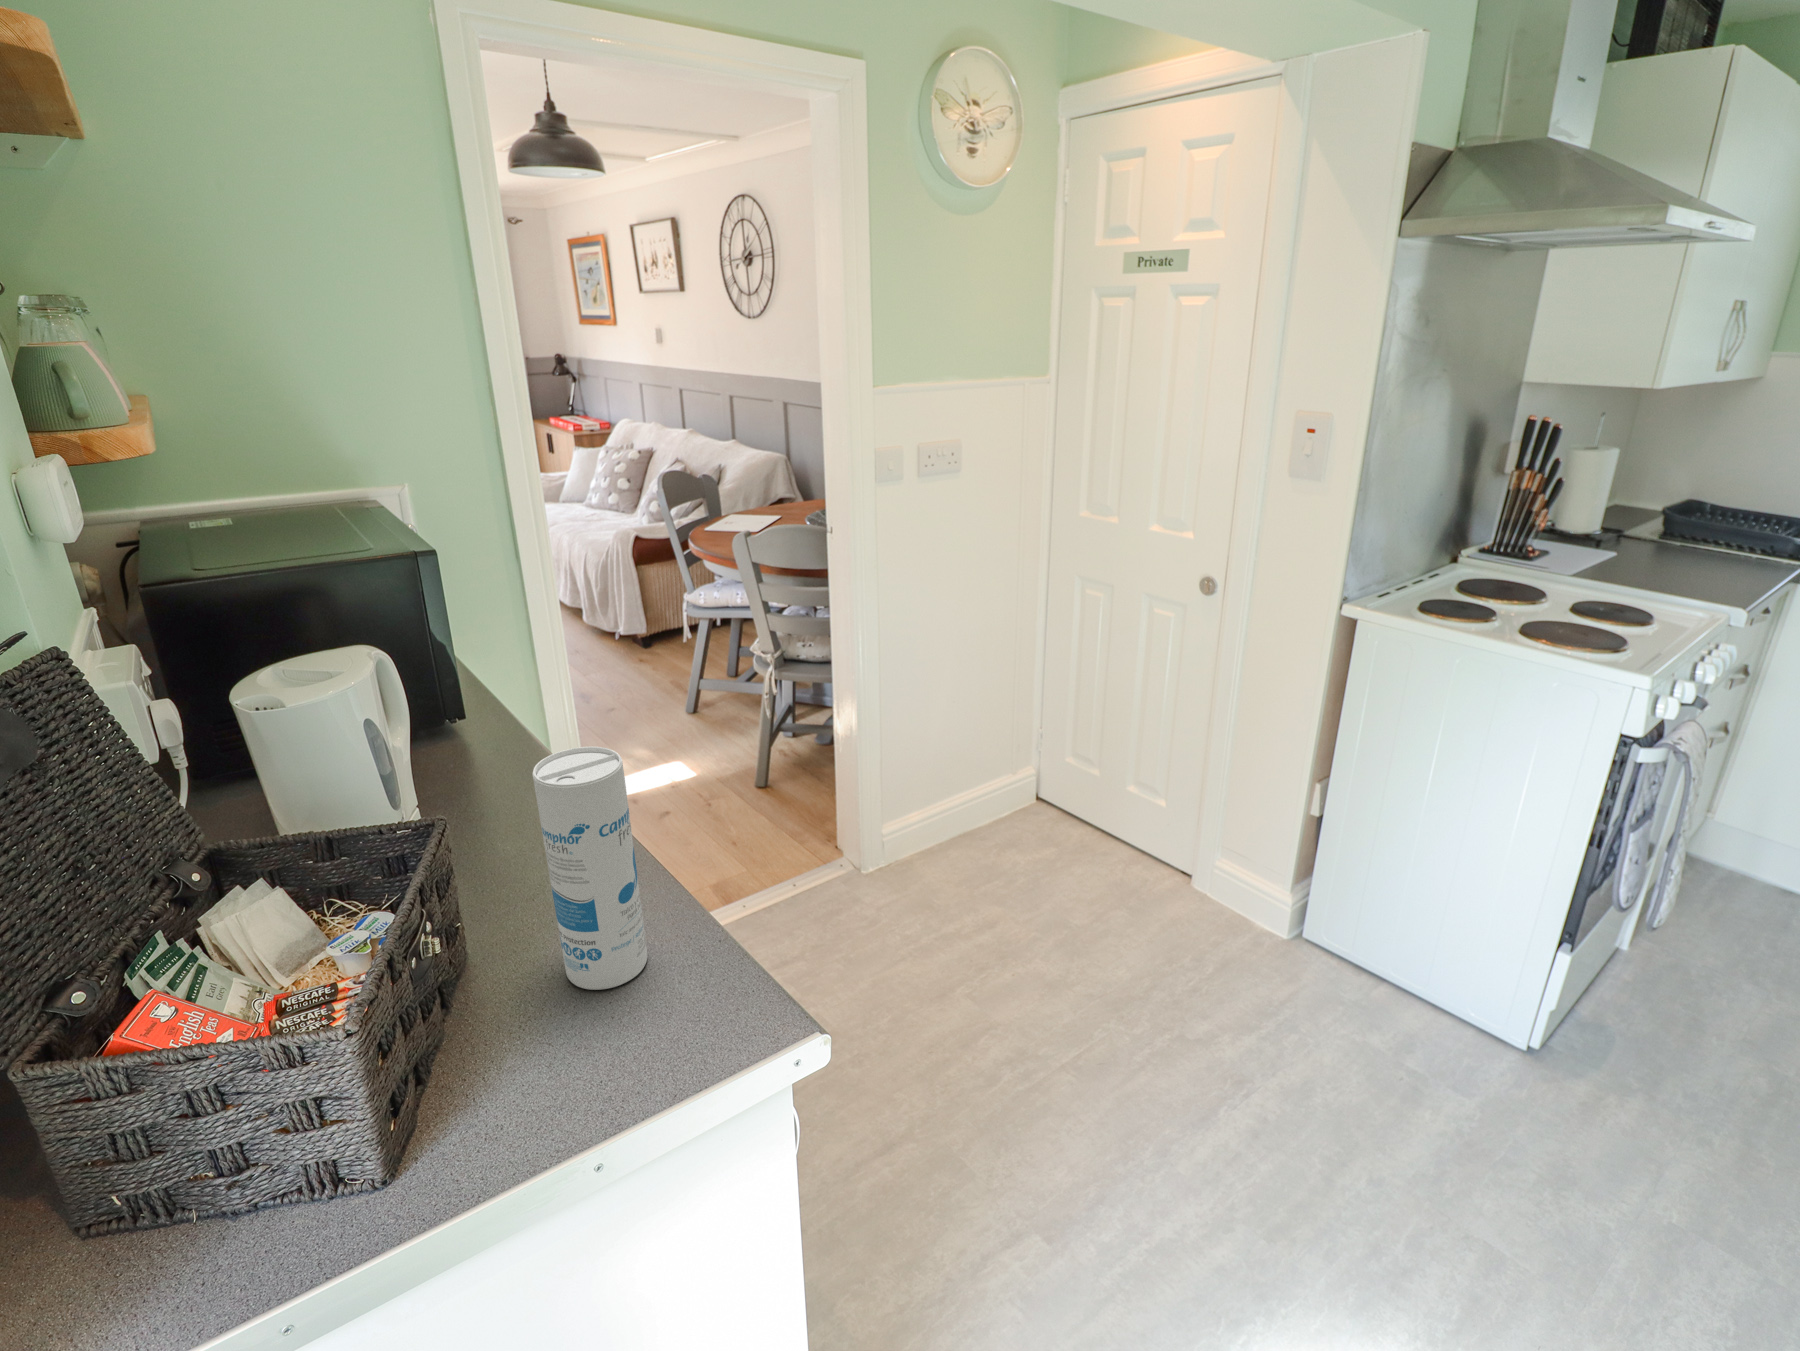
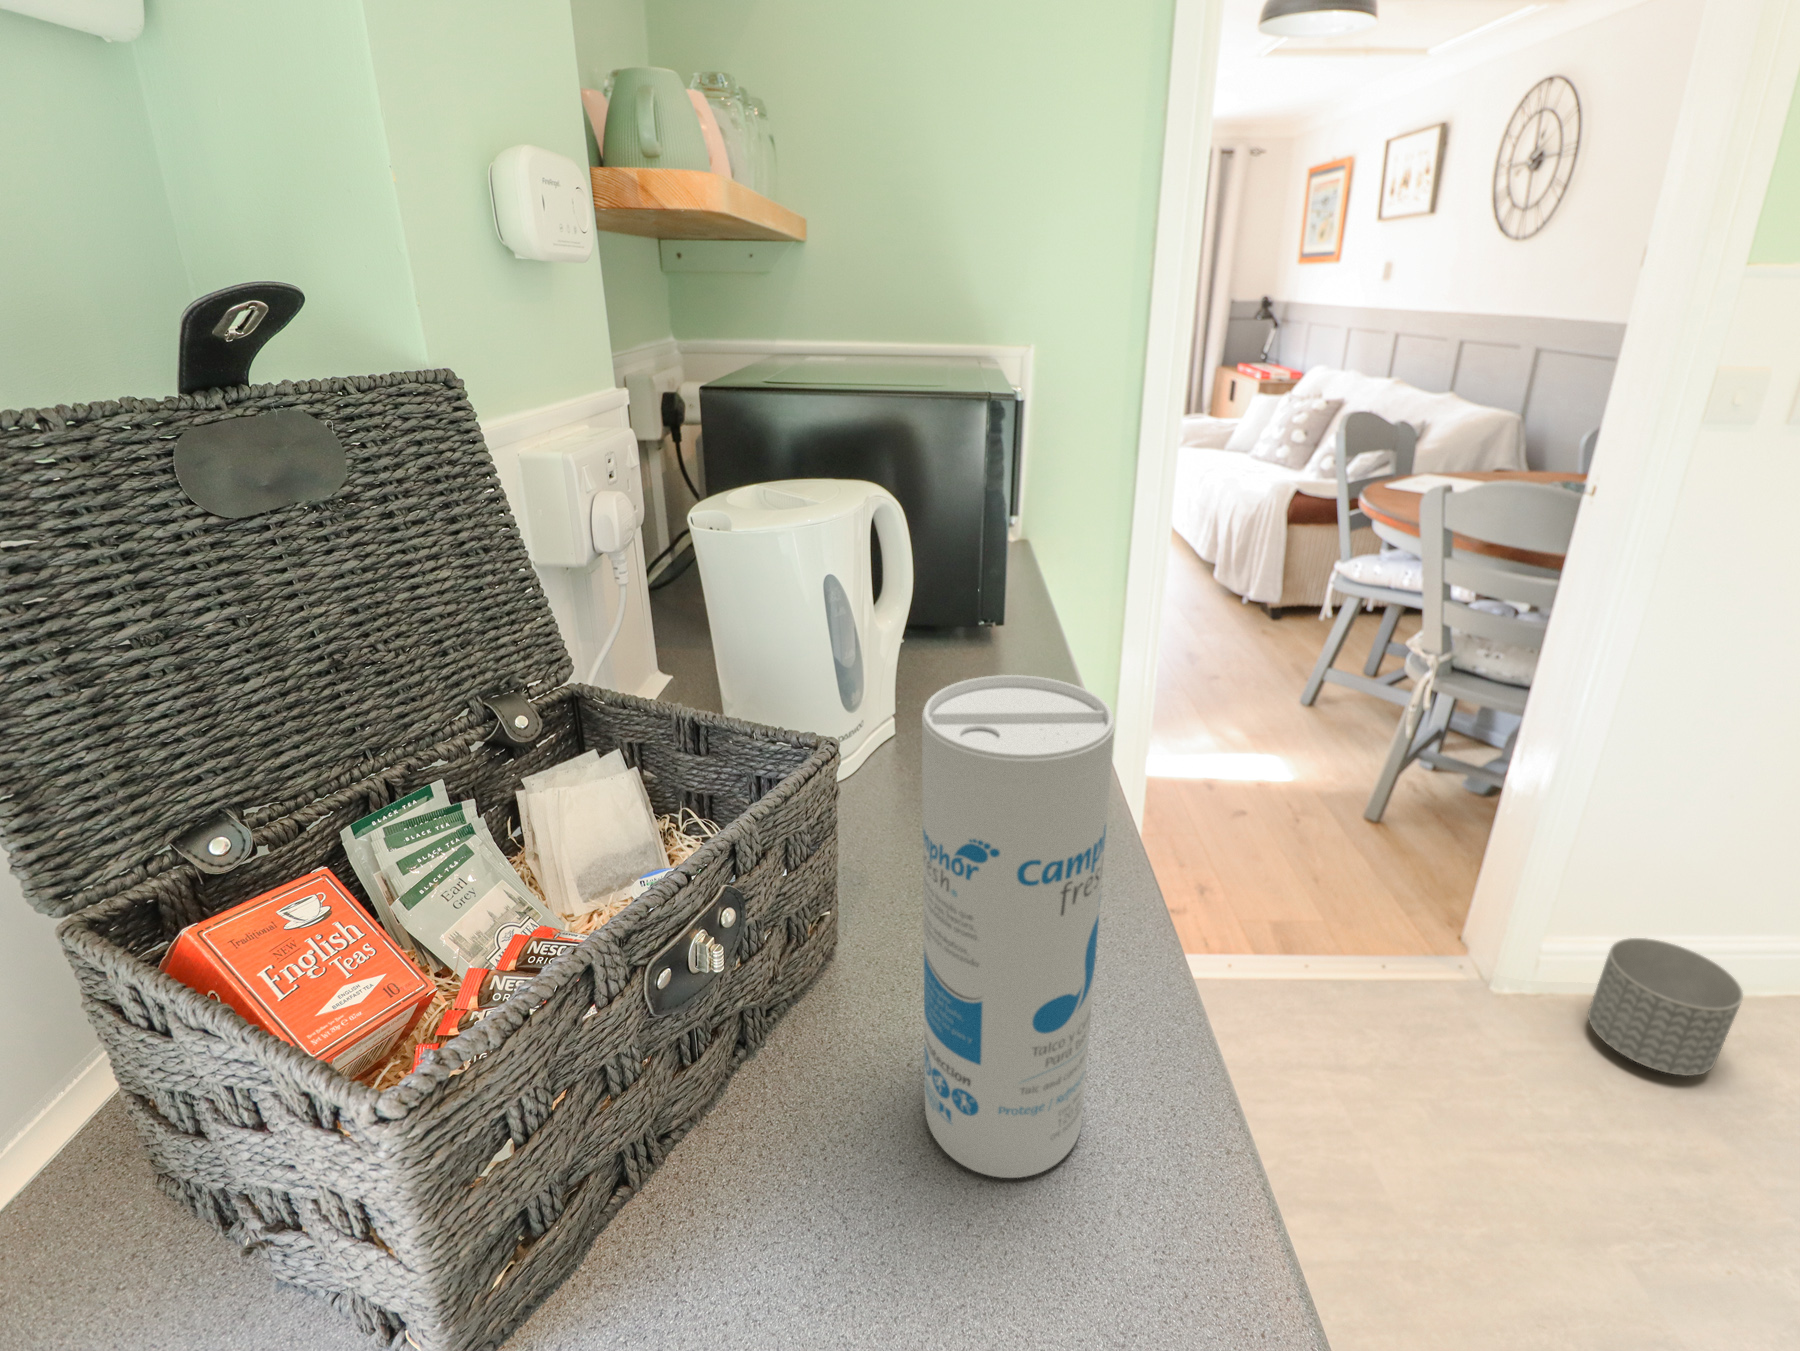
planter: none [911,804,976,883] -> present [1588,938,1743,1076]

